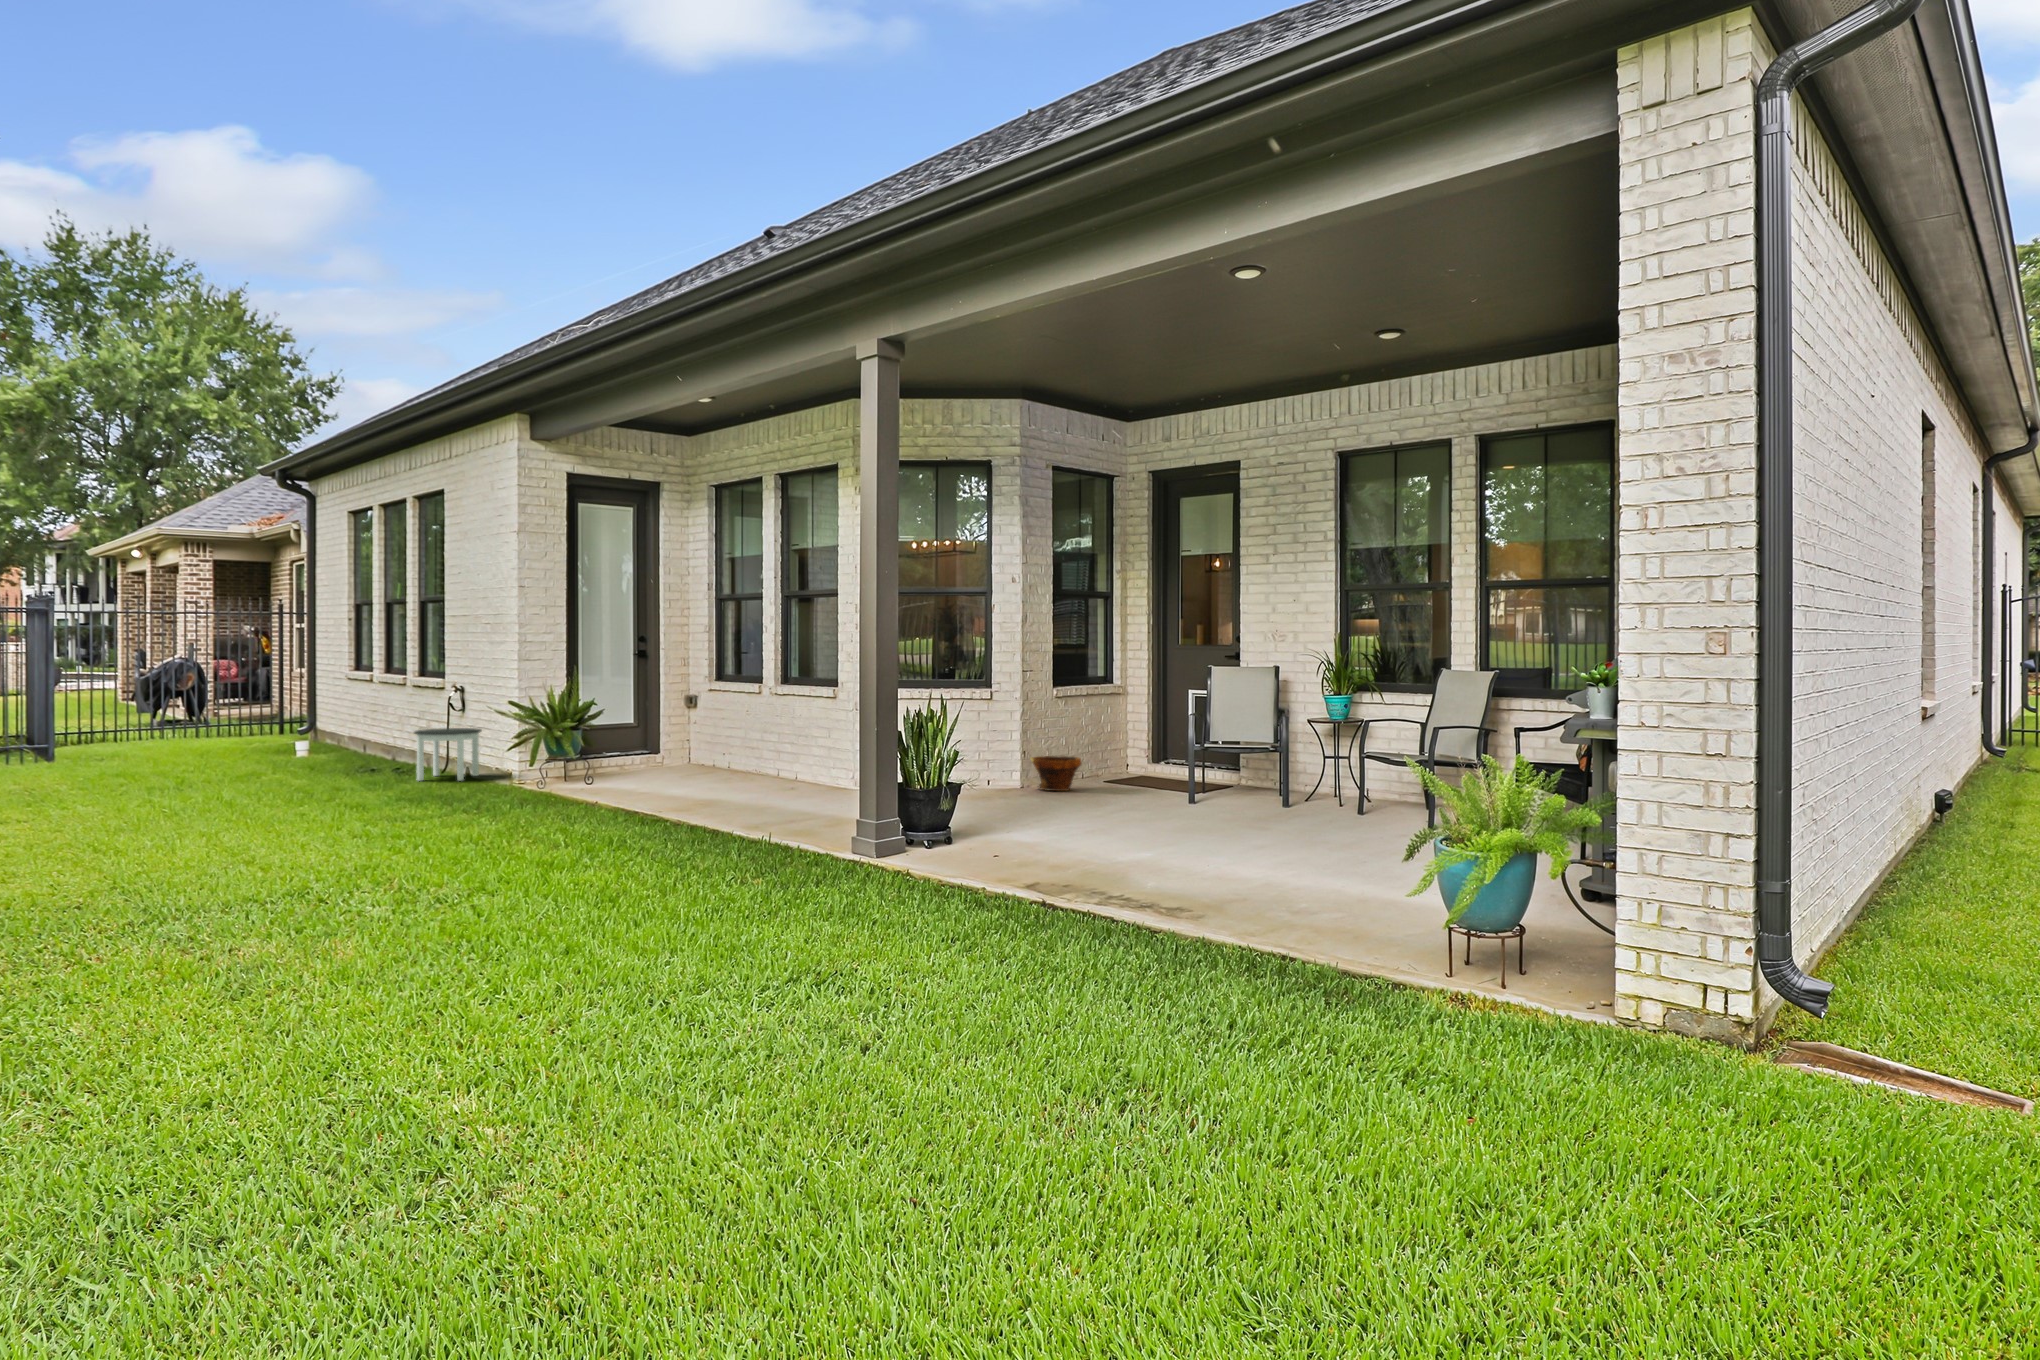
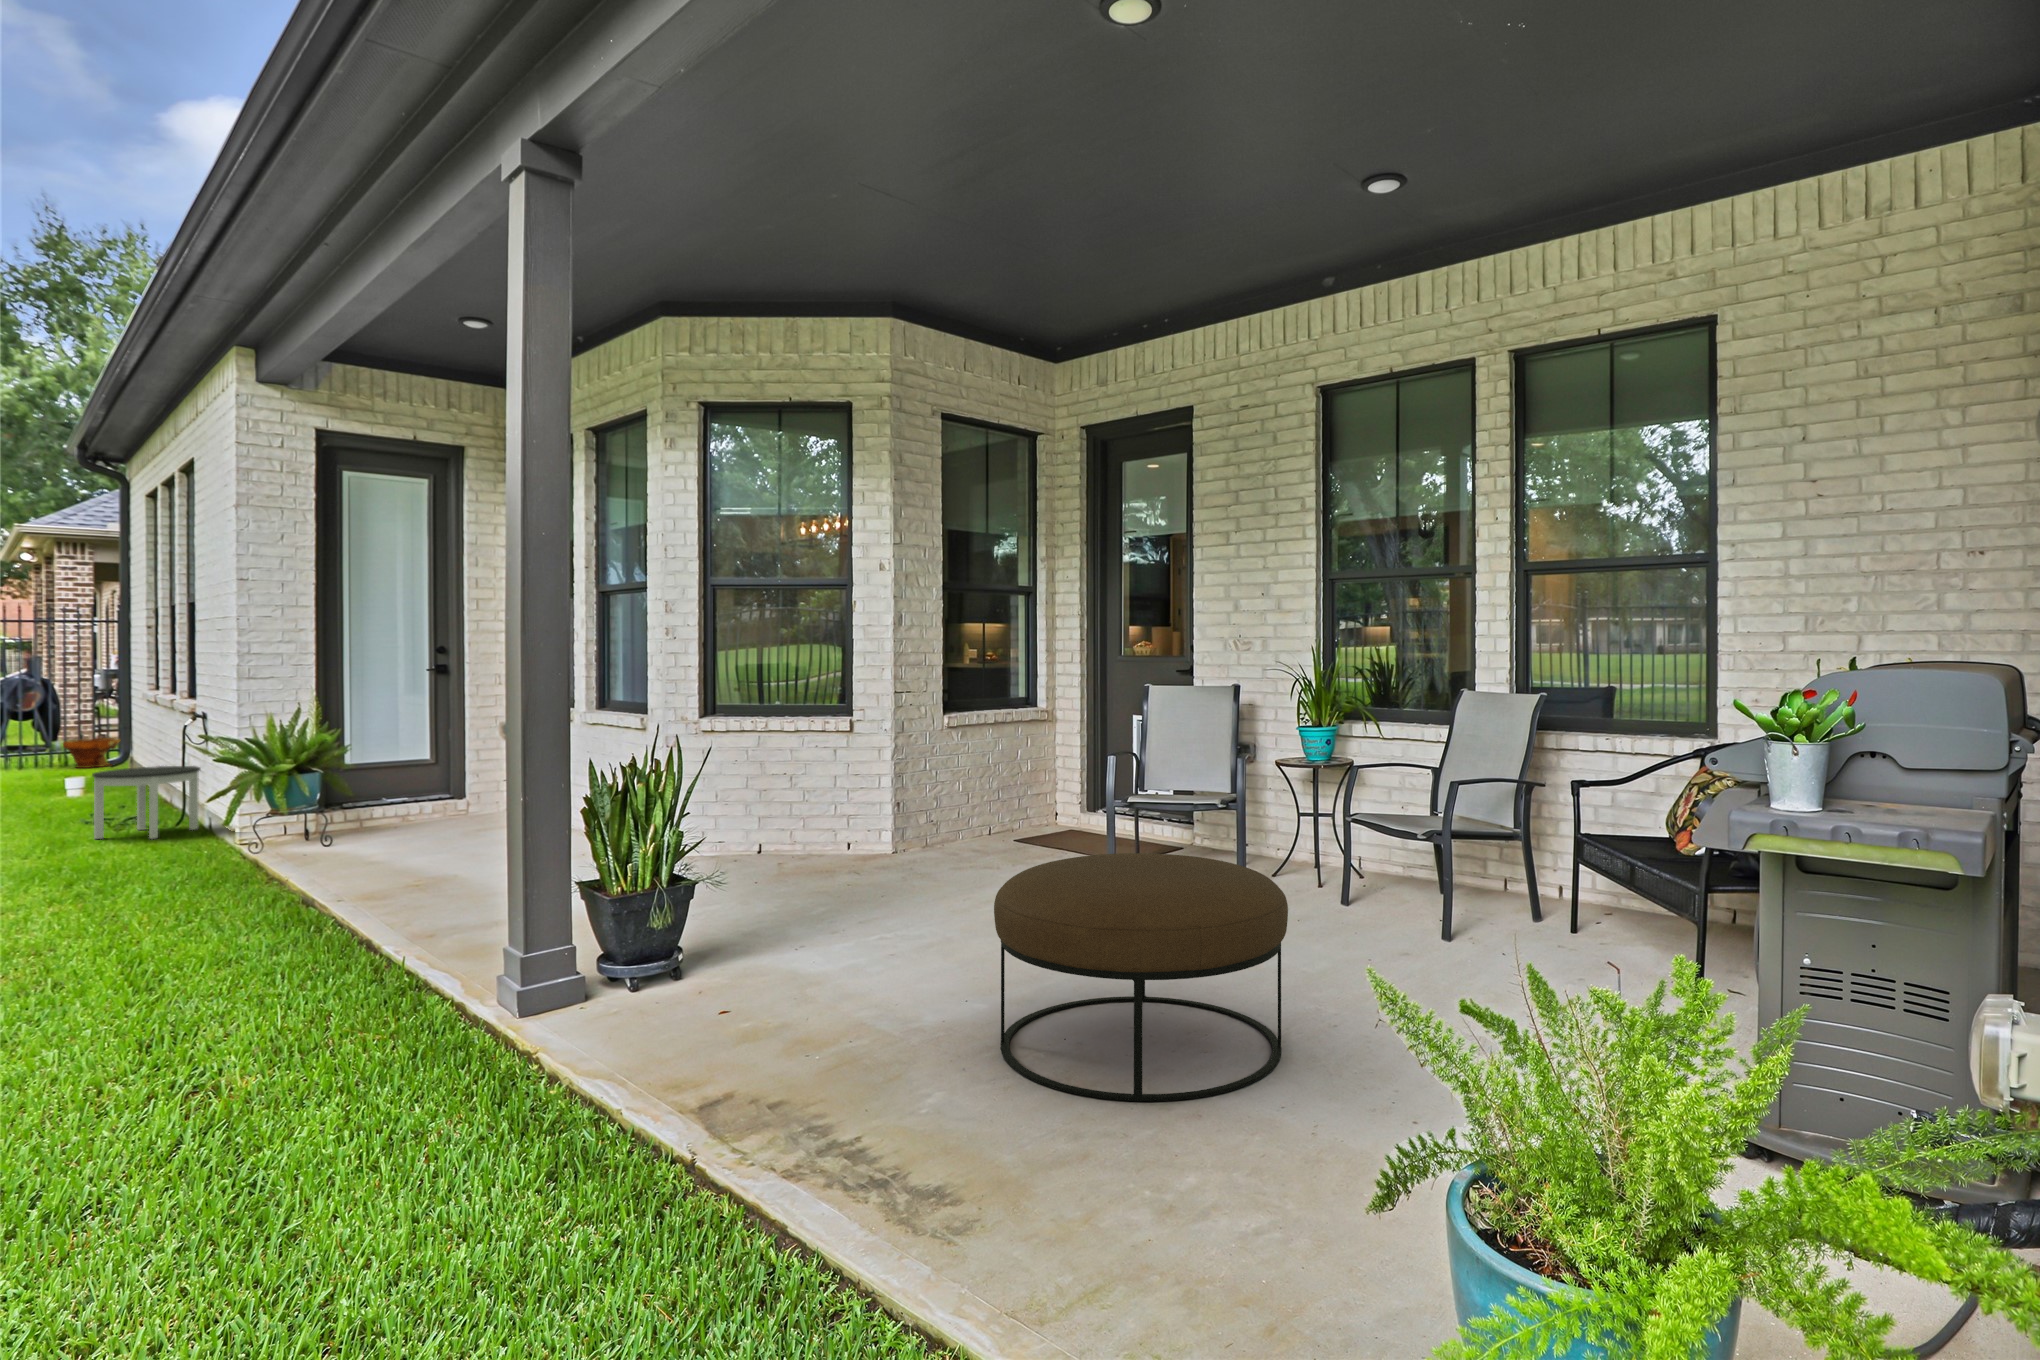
planter: present [1031,756,1081,791] -> present [63,738,120,768]
ottoman: none [1184,760,1350,875] -> present [994,853,1288,1101]

